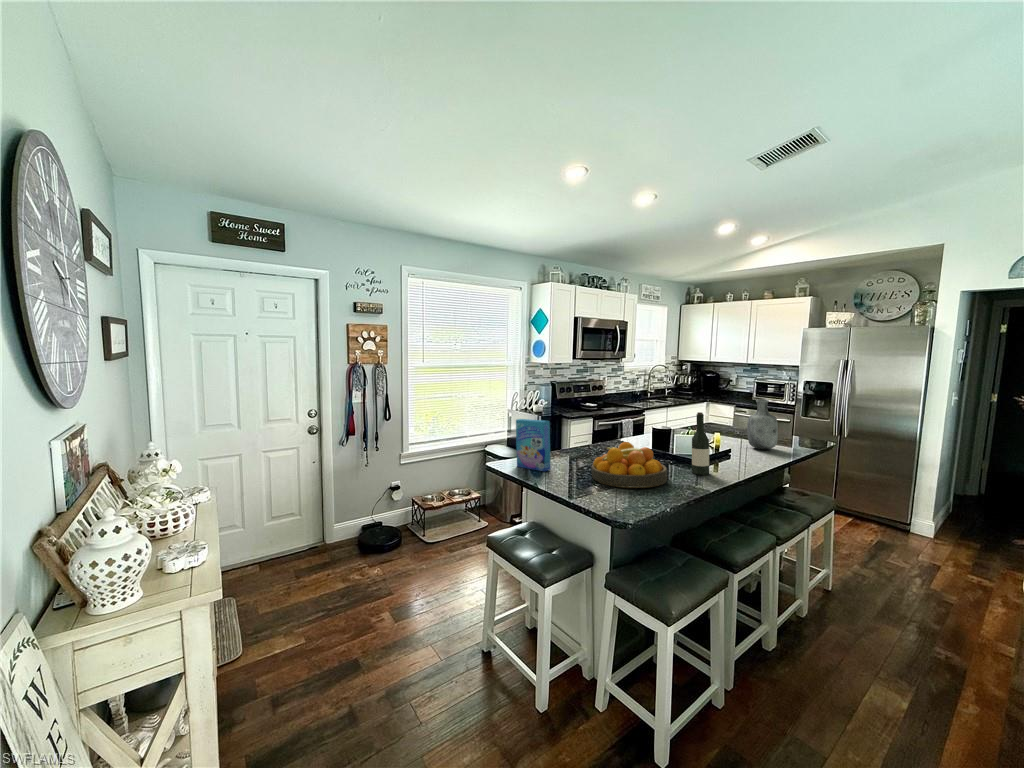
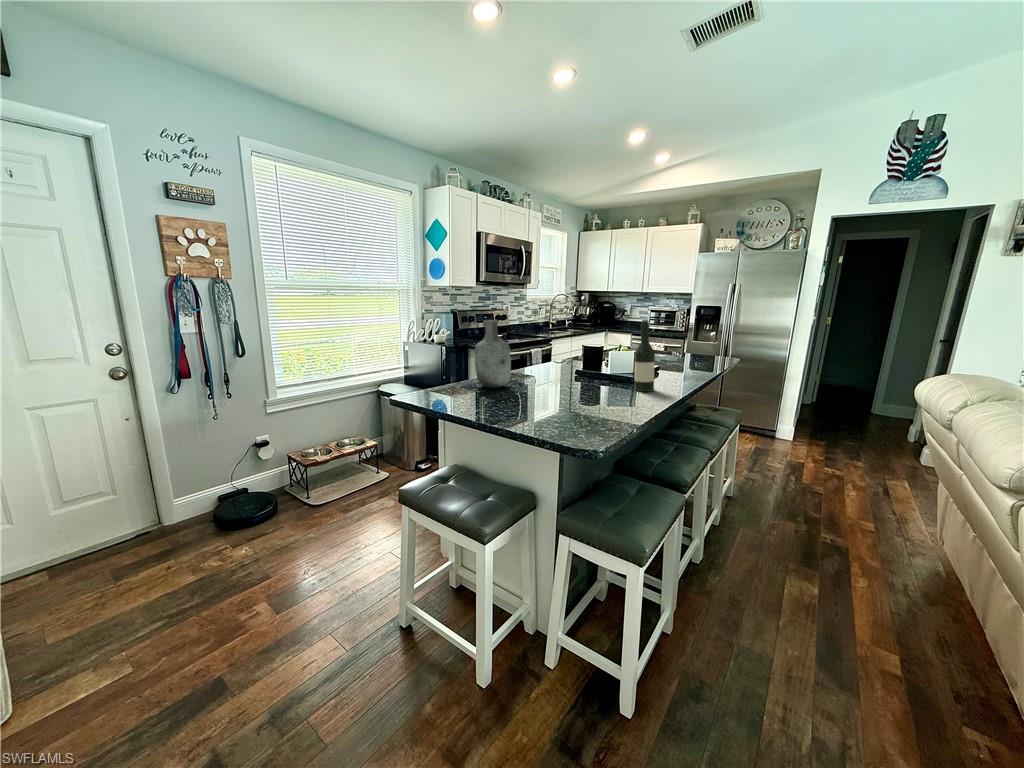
vase: present [747,400,778,449] -> present [475,320,511,388]
cereal box: present [516,419,551,471] -> none [426,336,476,401]
fruit bowl: present [591,442,667,488] -> none [527,358,617,410]

